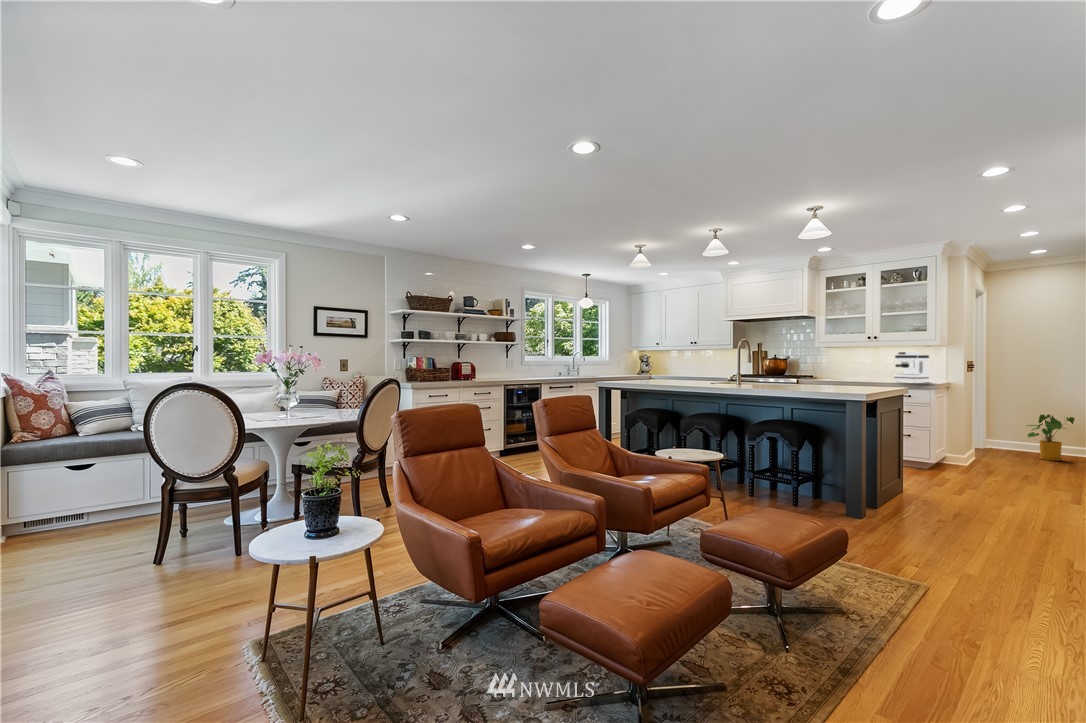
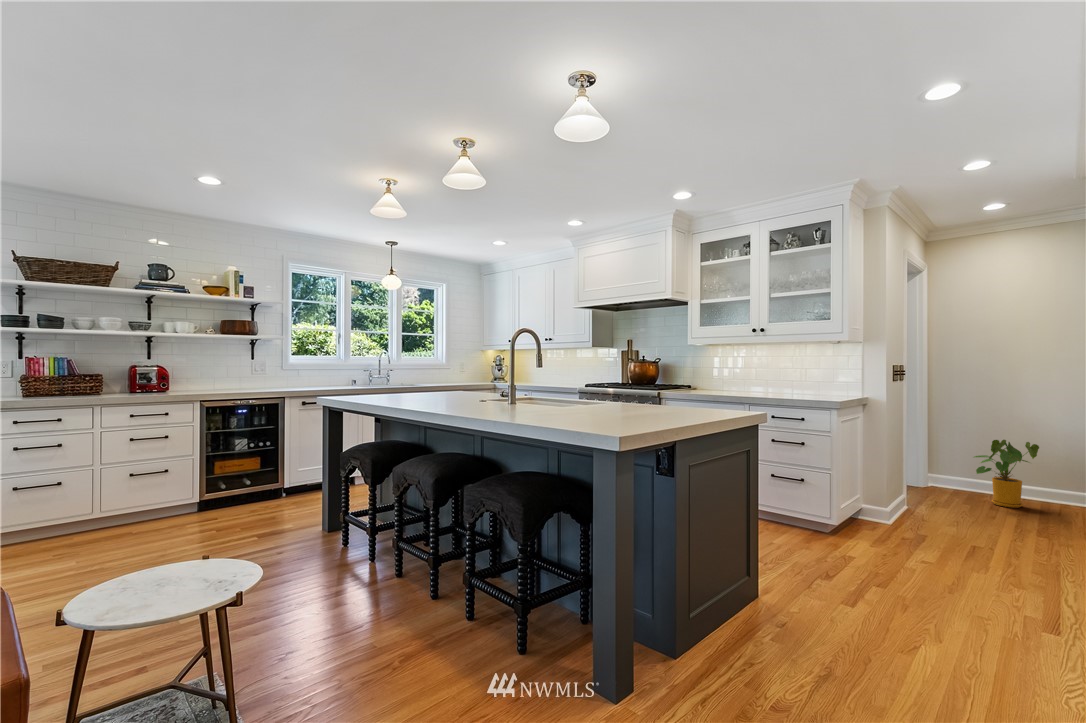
coffee maker: present [894,352,929,382] -> none [787,350,836,396]

